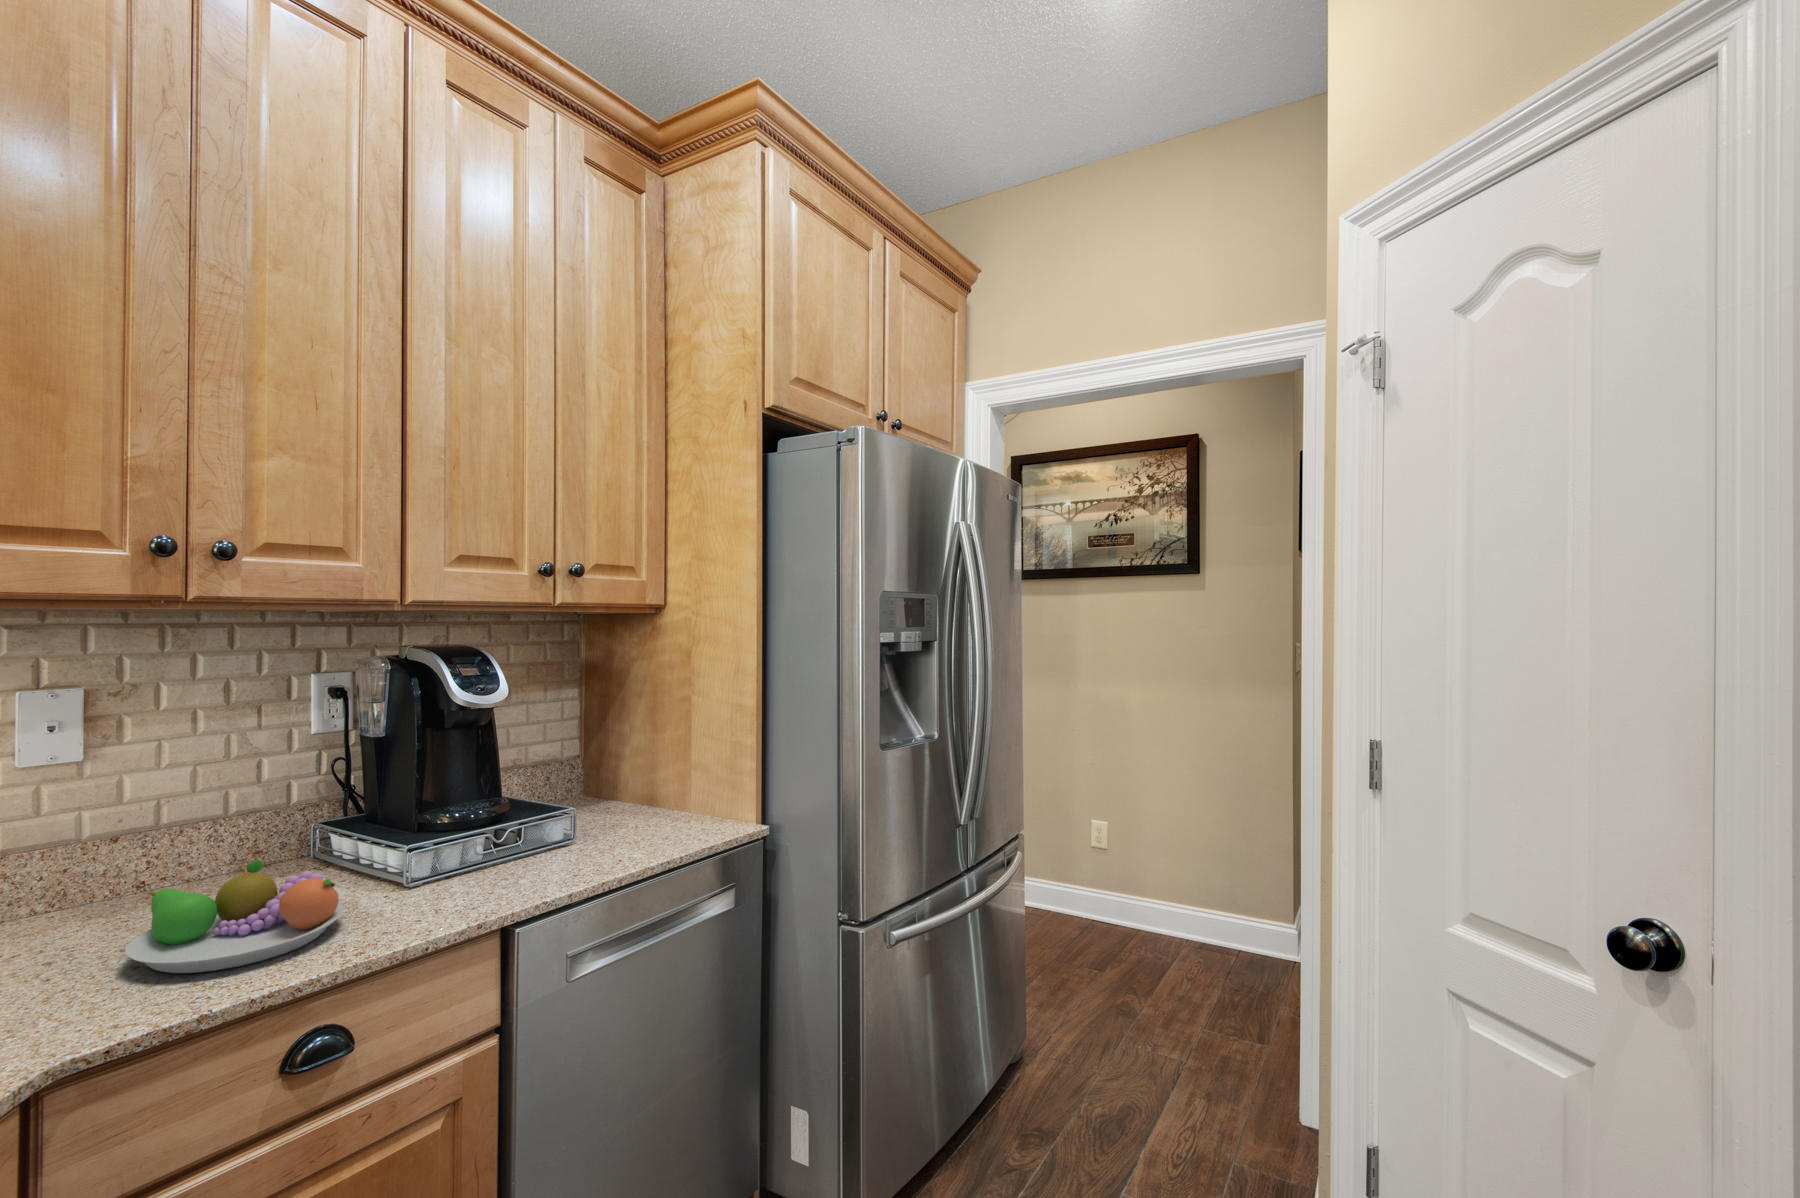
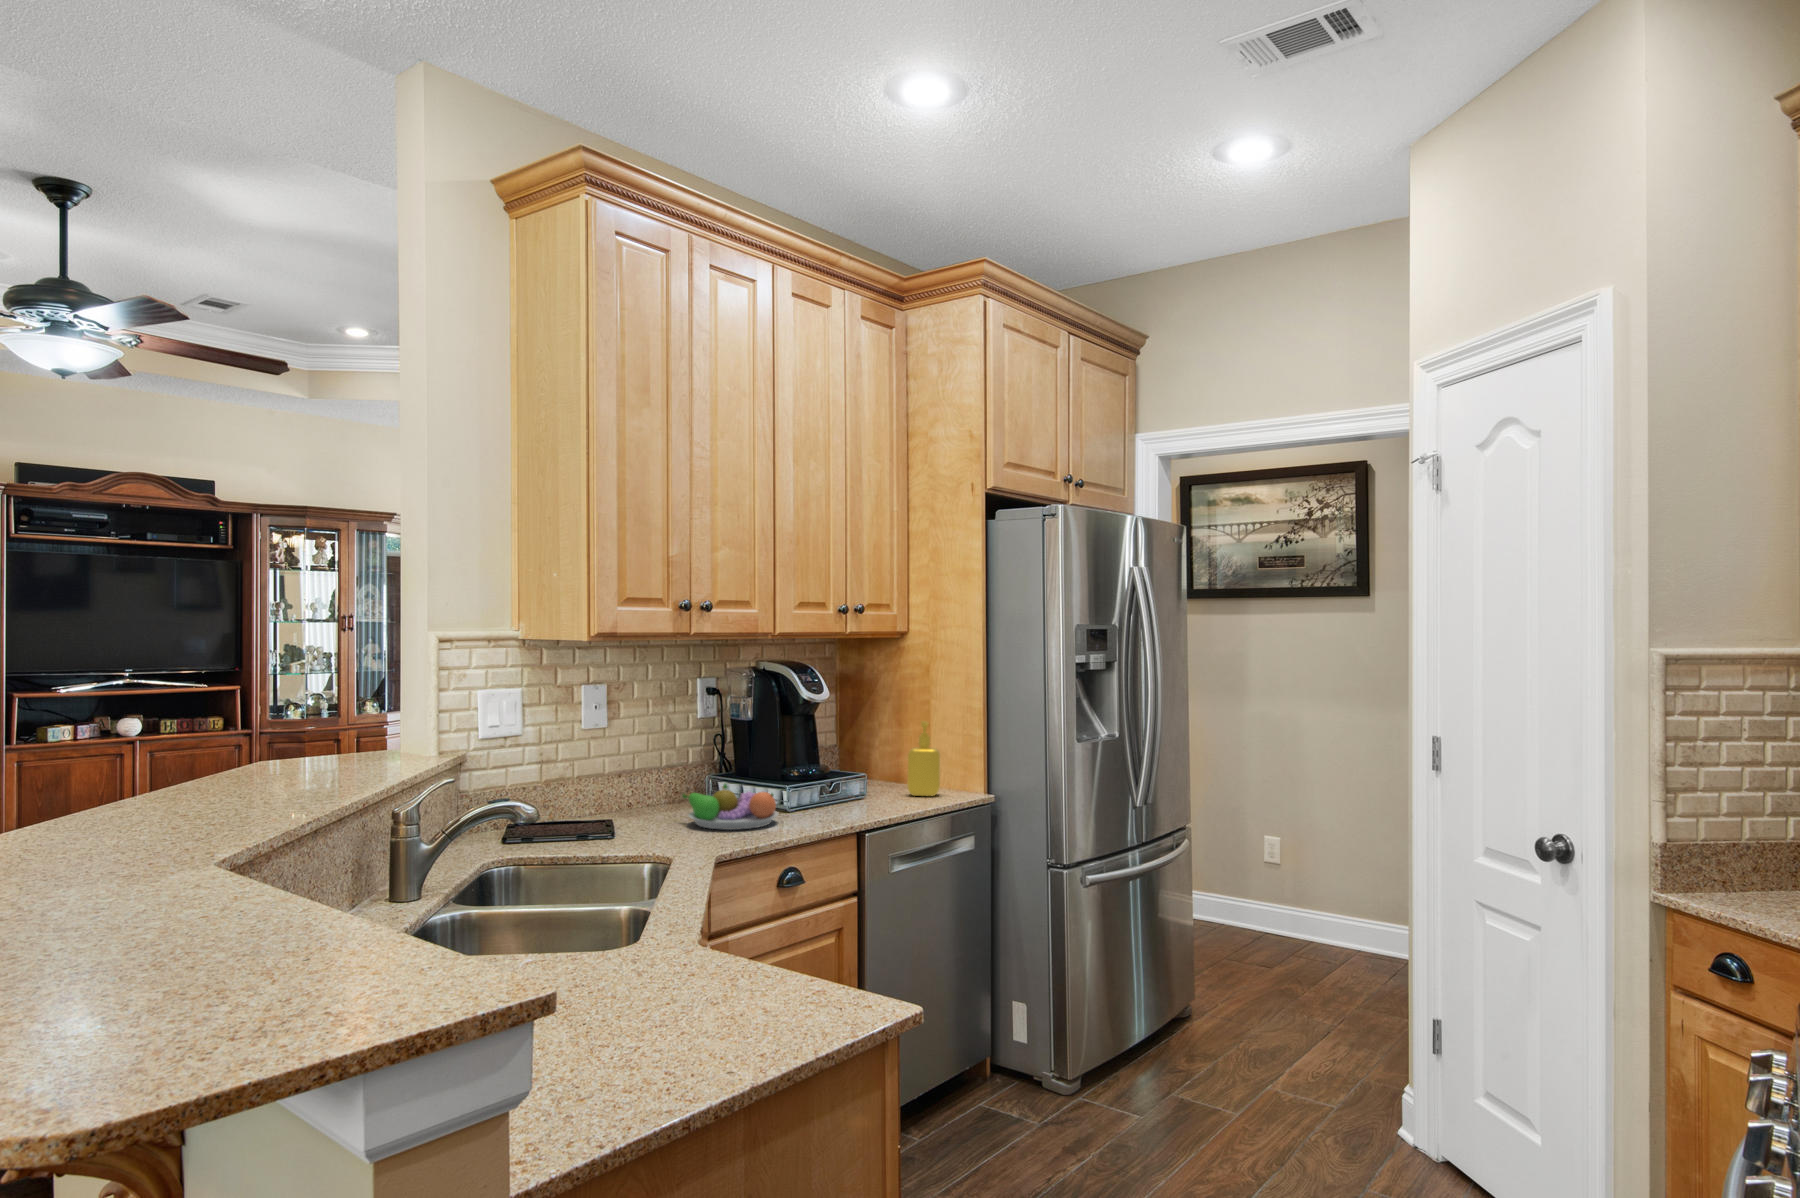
soap dispenser: none [643,728,695,837] -> present [907,721,940,796]

